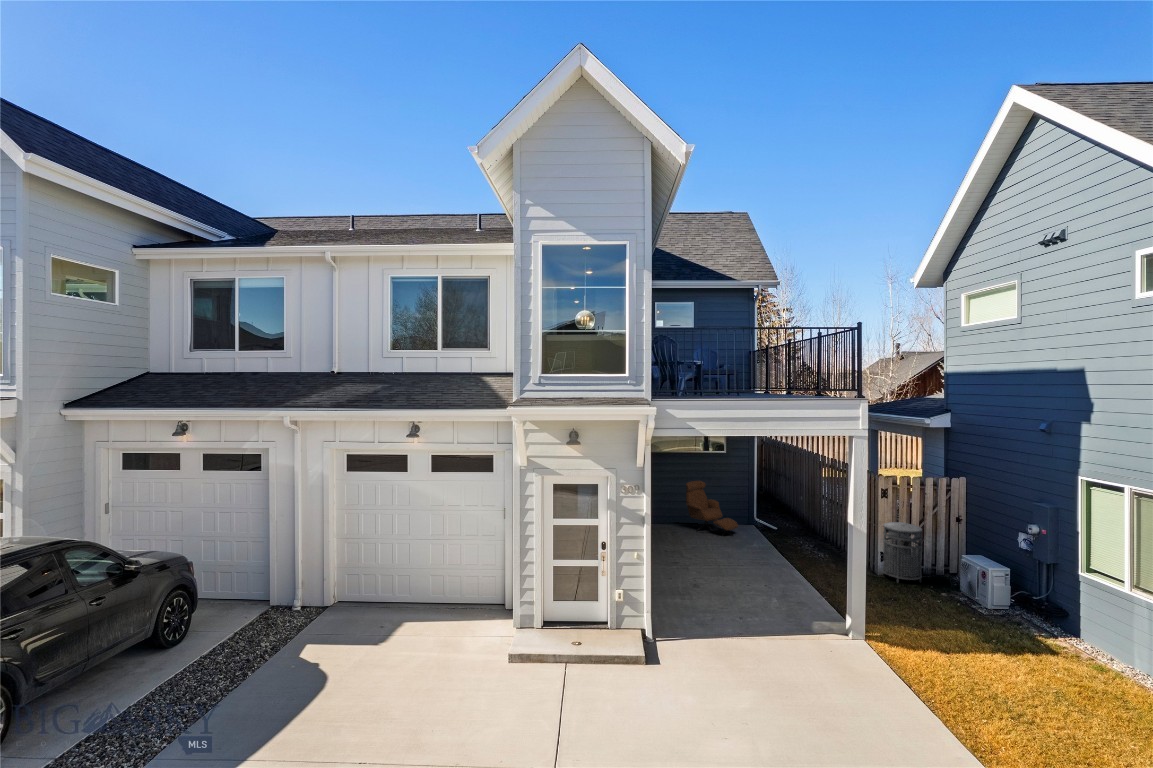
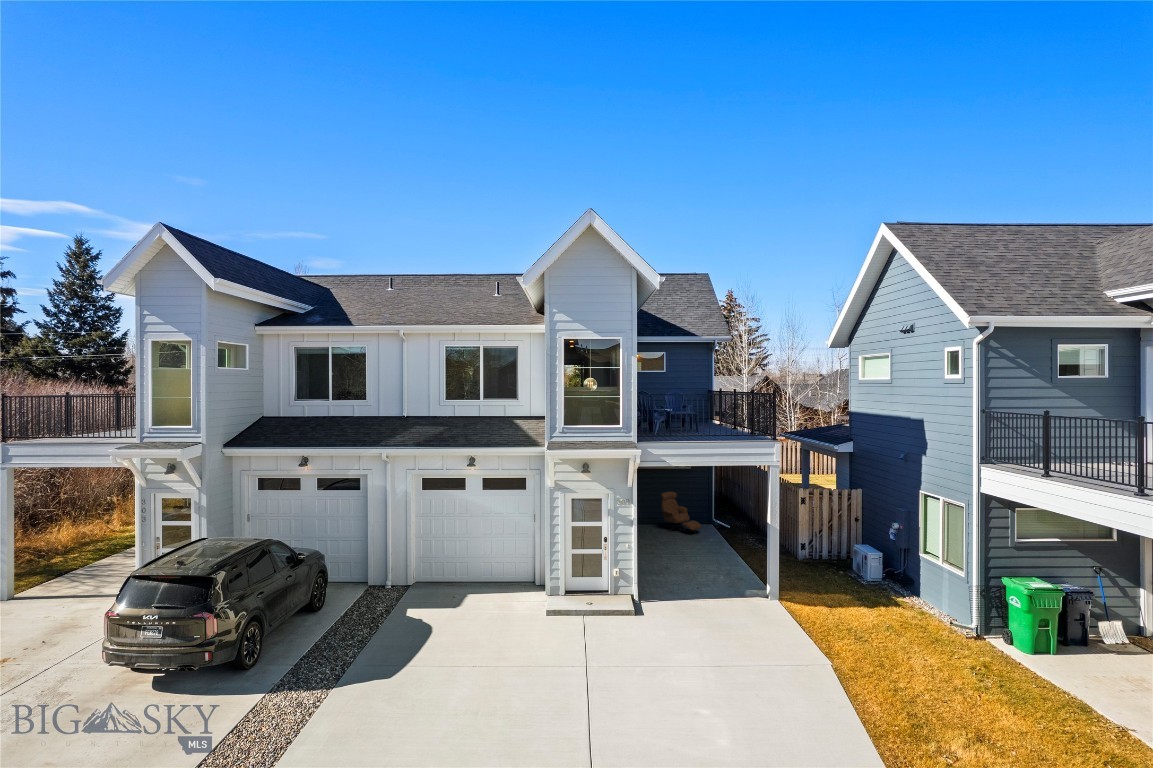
trash can: present [883,522,922,582] -> none [802,522,828,565]

